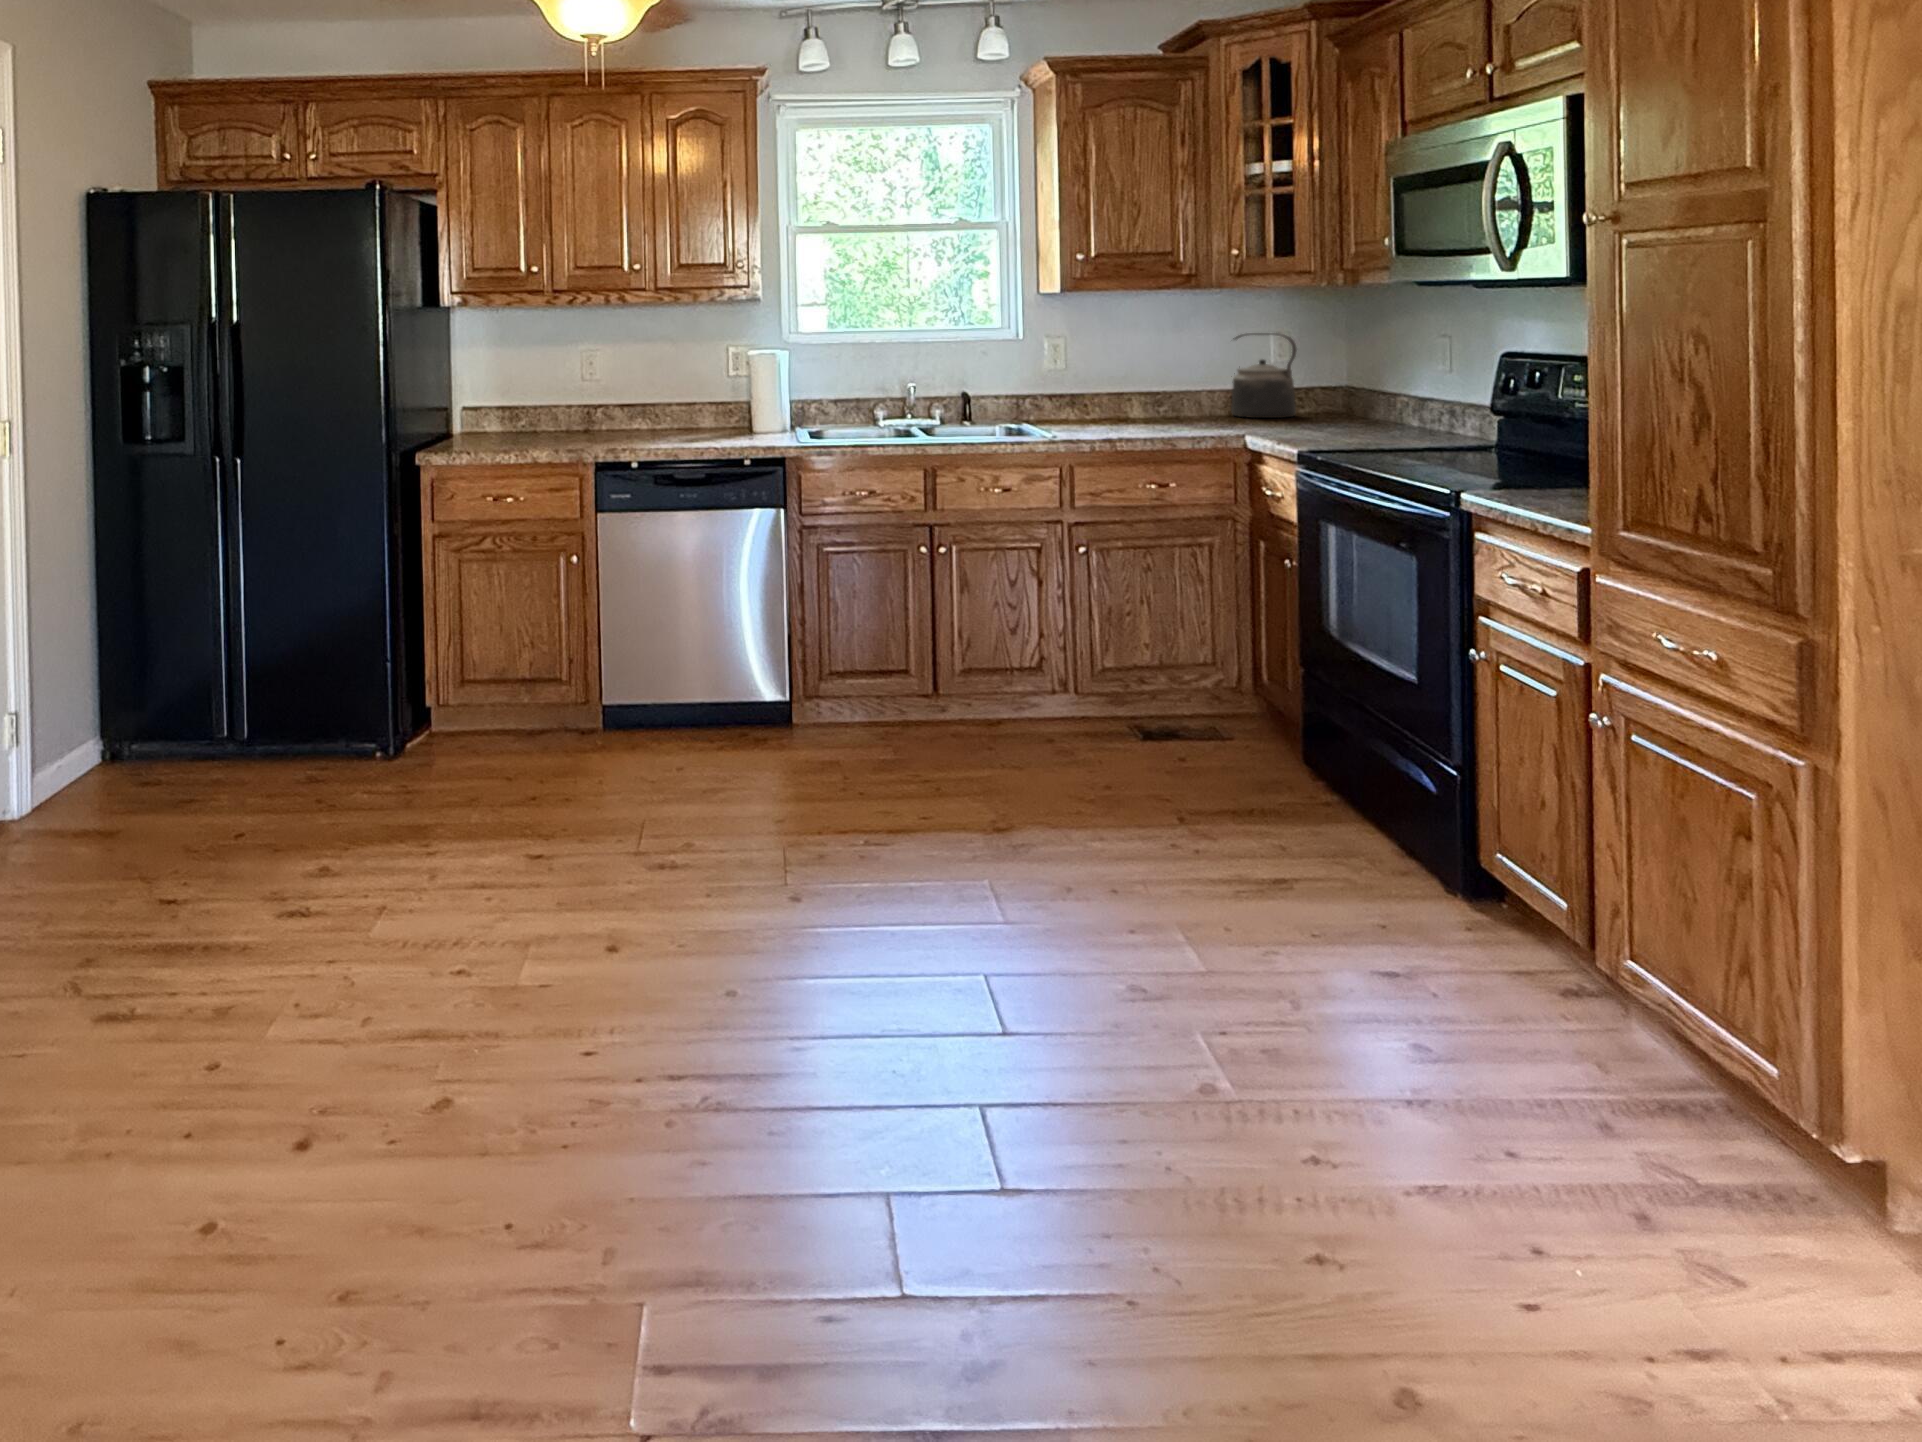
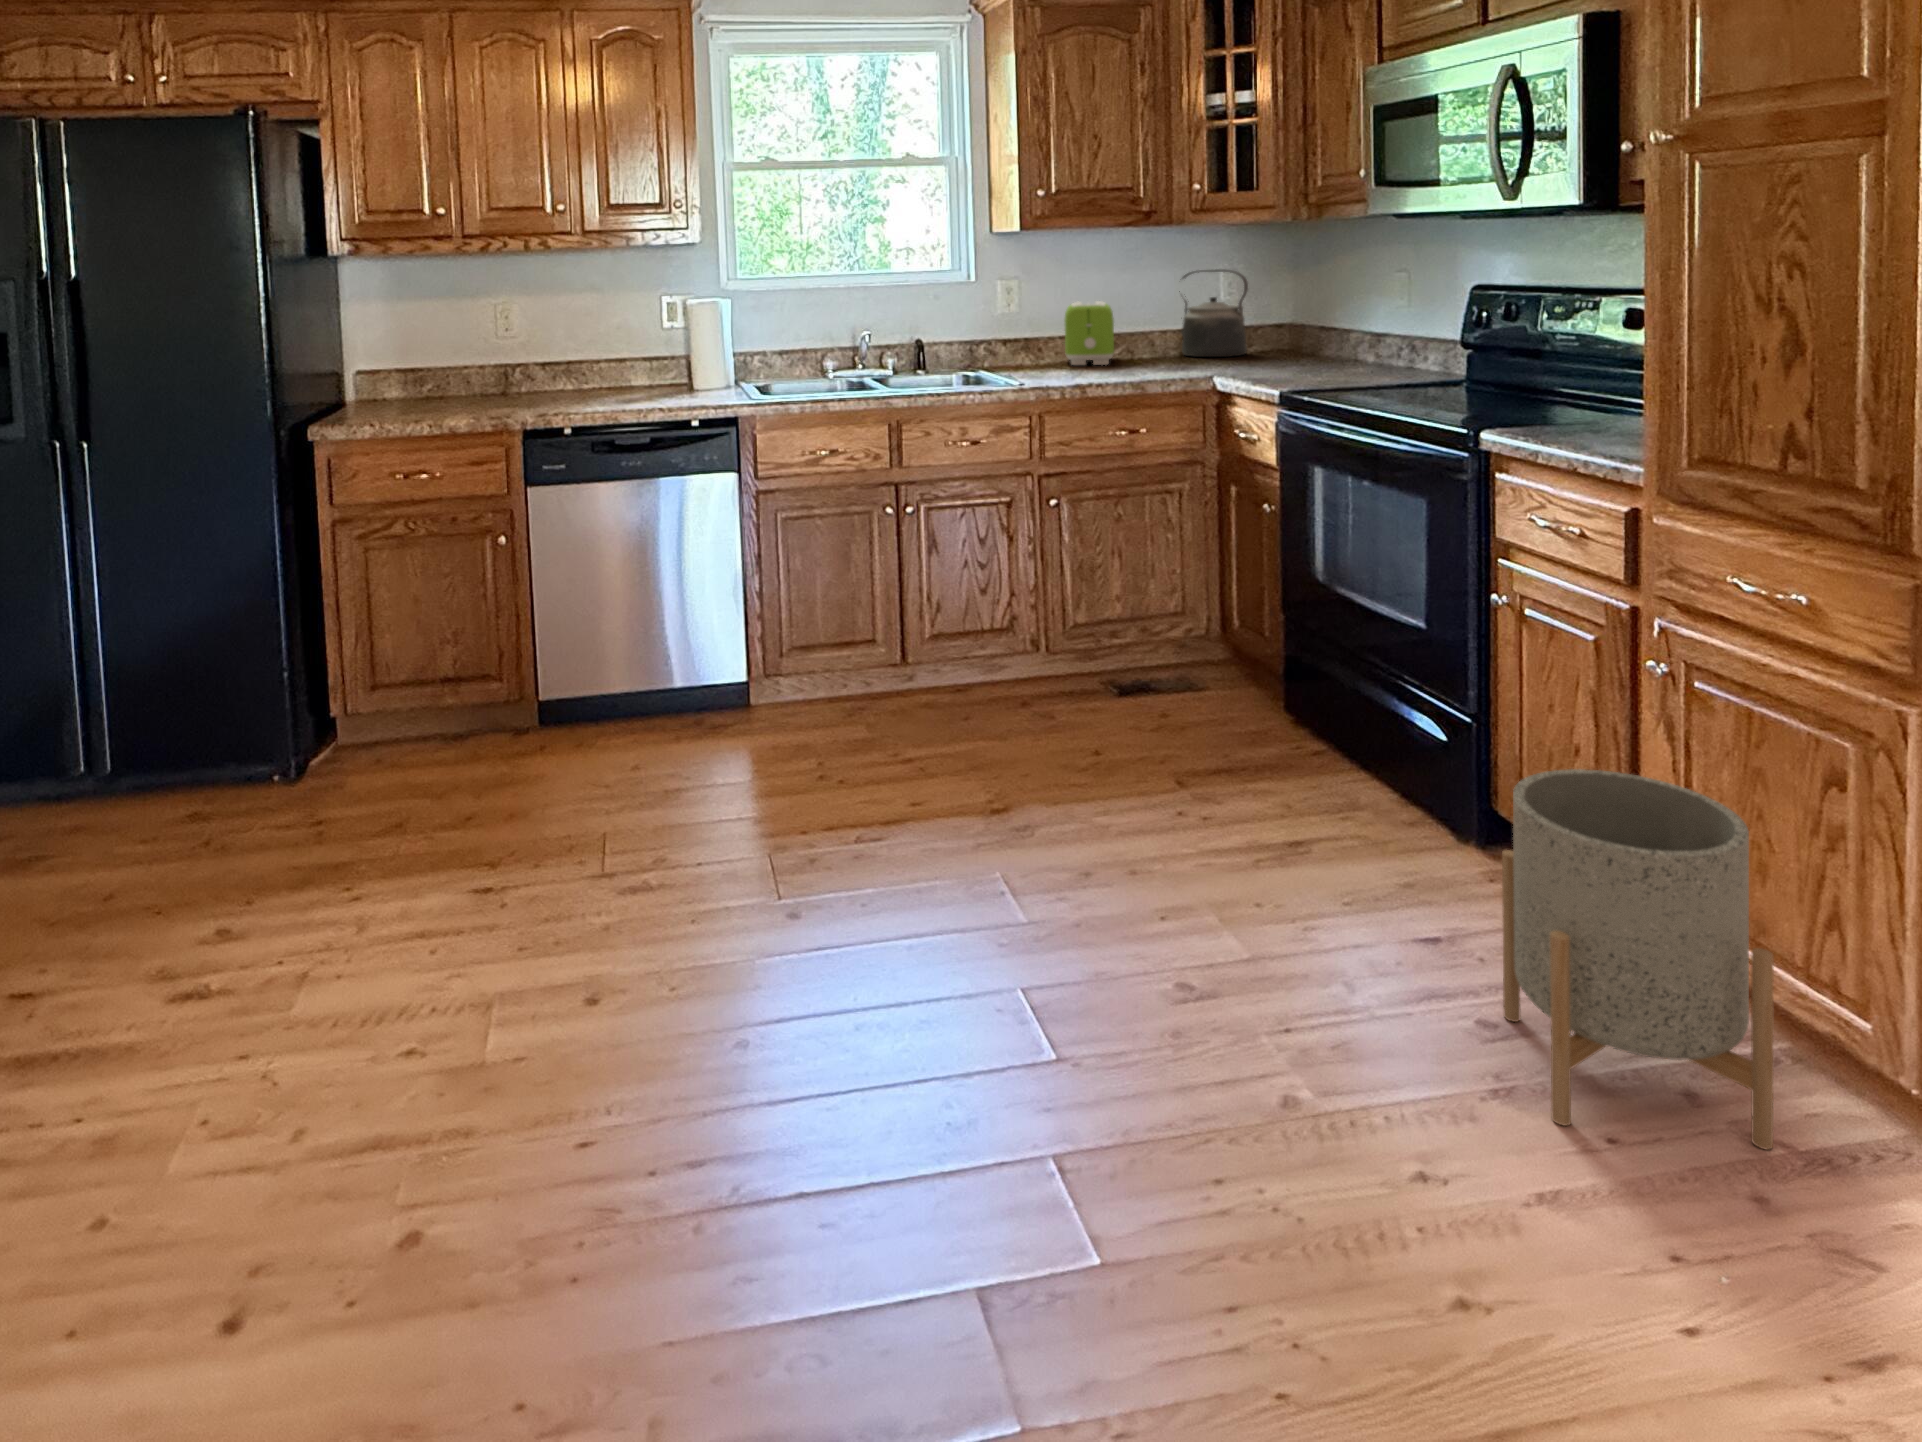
toaster: none [1112,361,1162,422] -> present [1065,301,1114,365]
planter: none [1435,809,1672,1177] -> present [1502,769,1773,1150]

